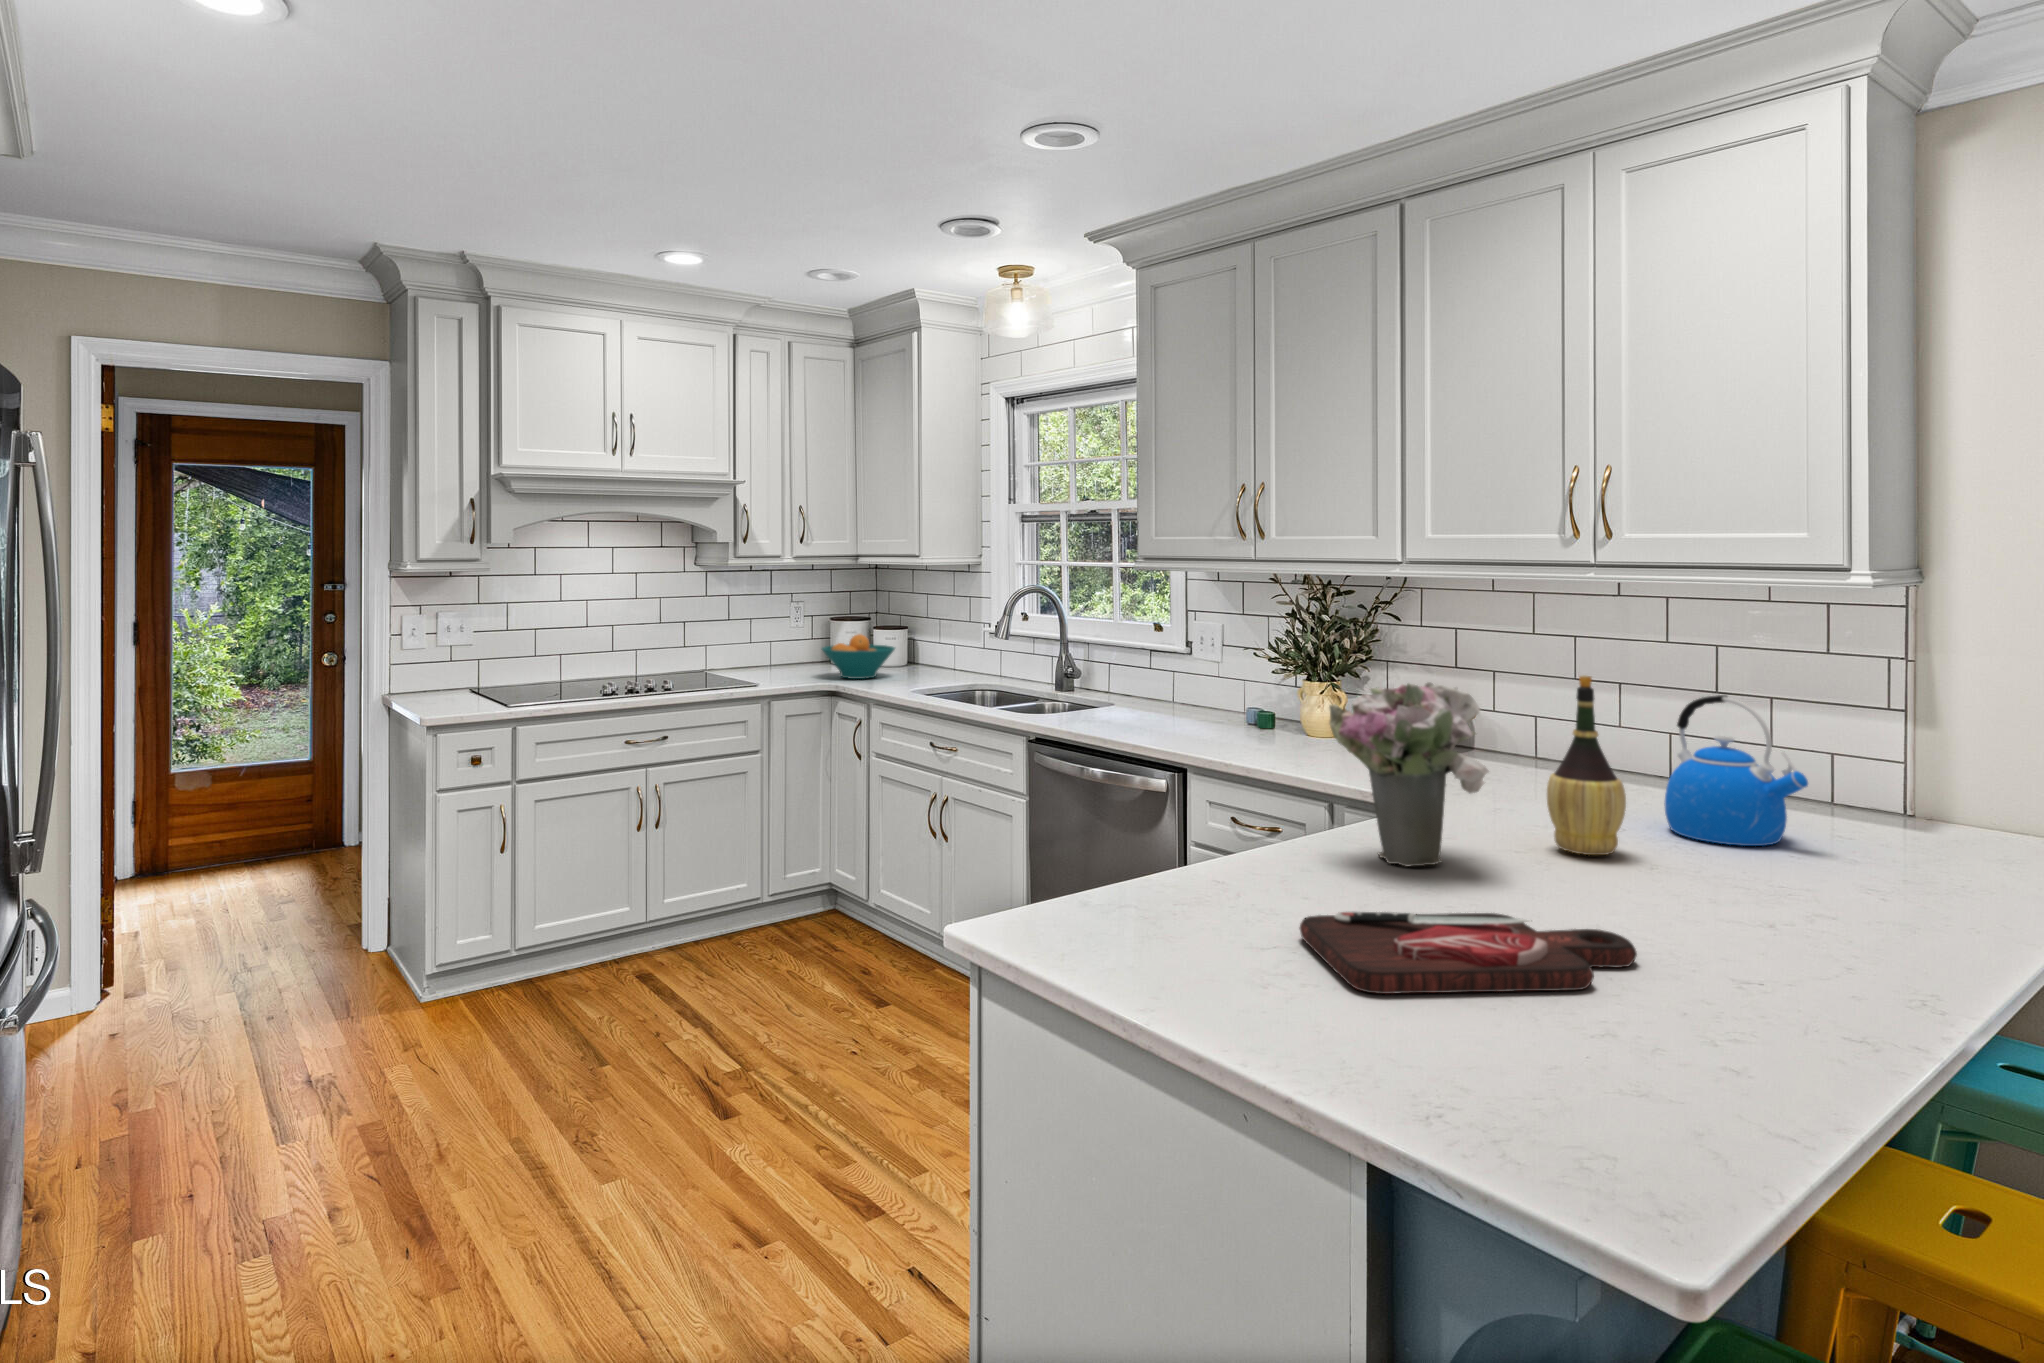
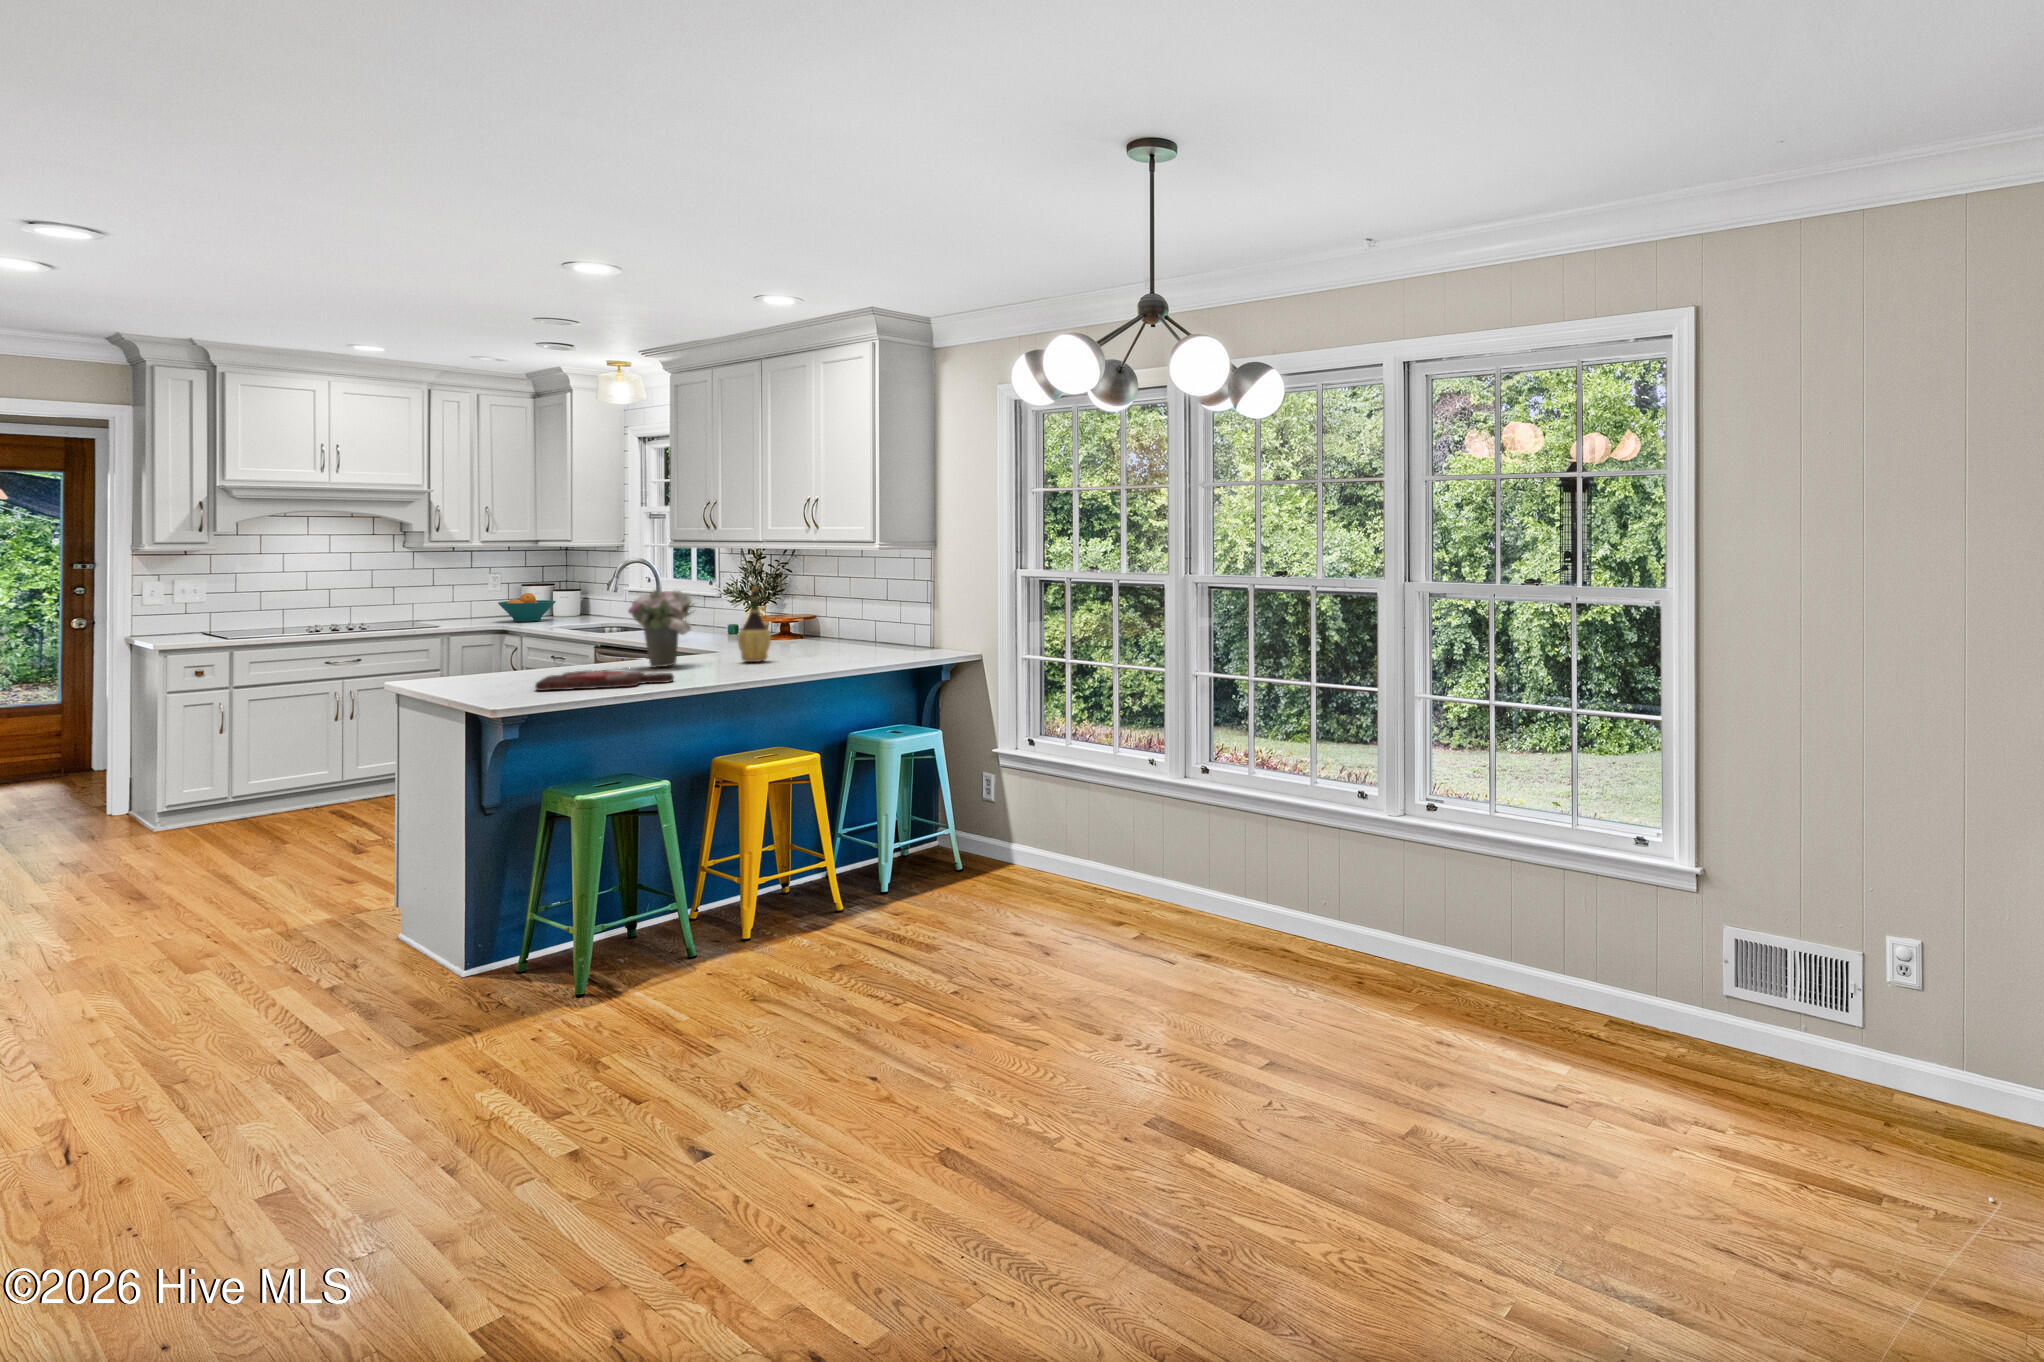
kettle: present [1665,695,1808,846] -> none [814,596,861,658]

